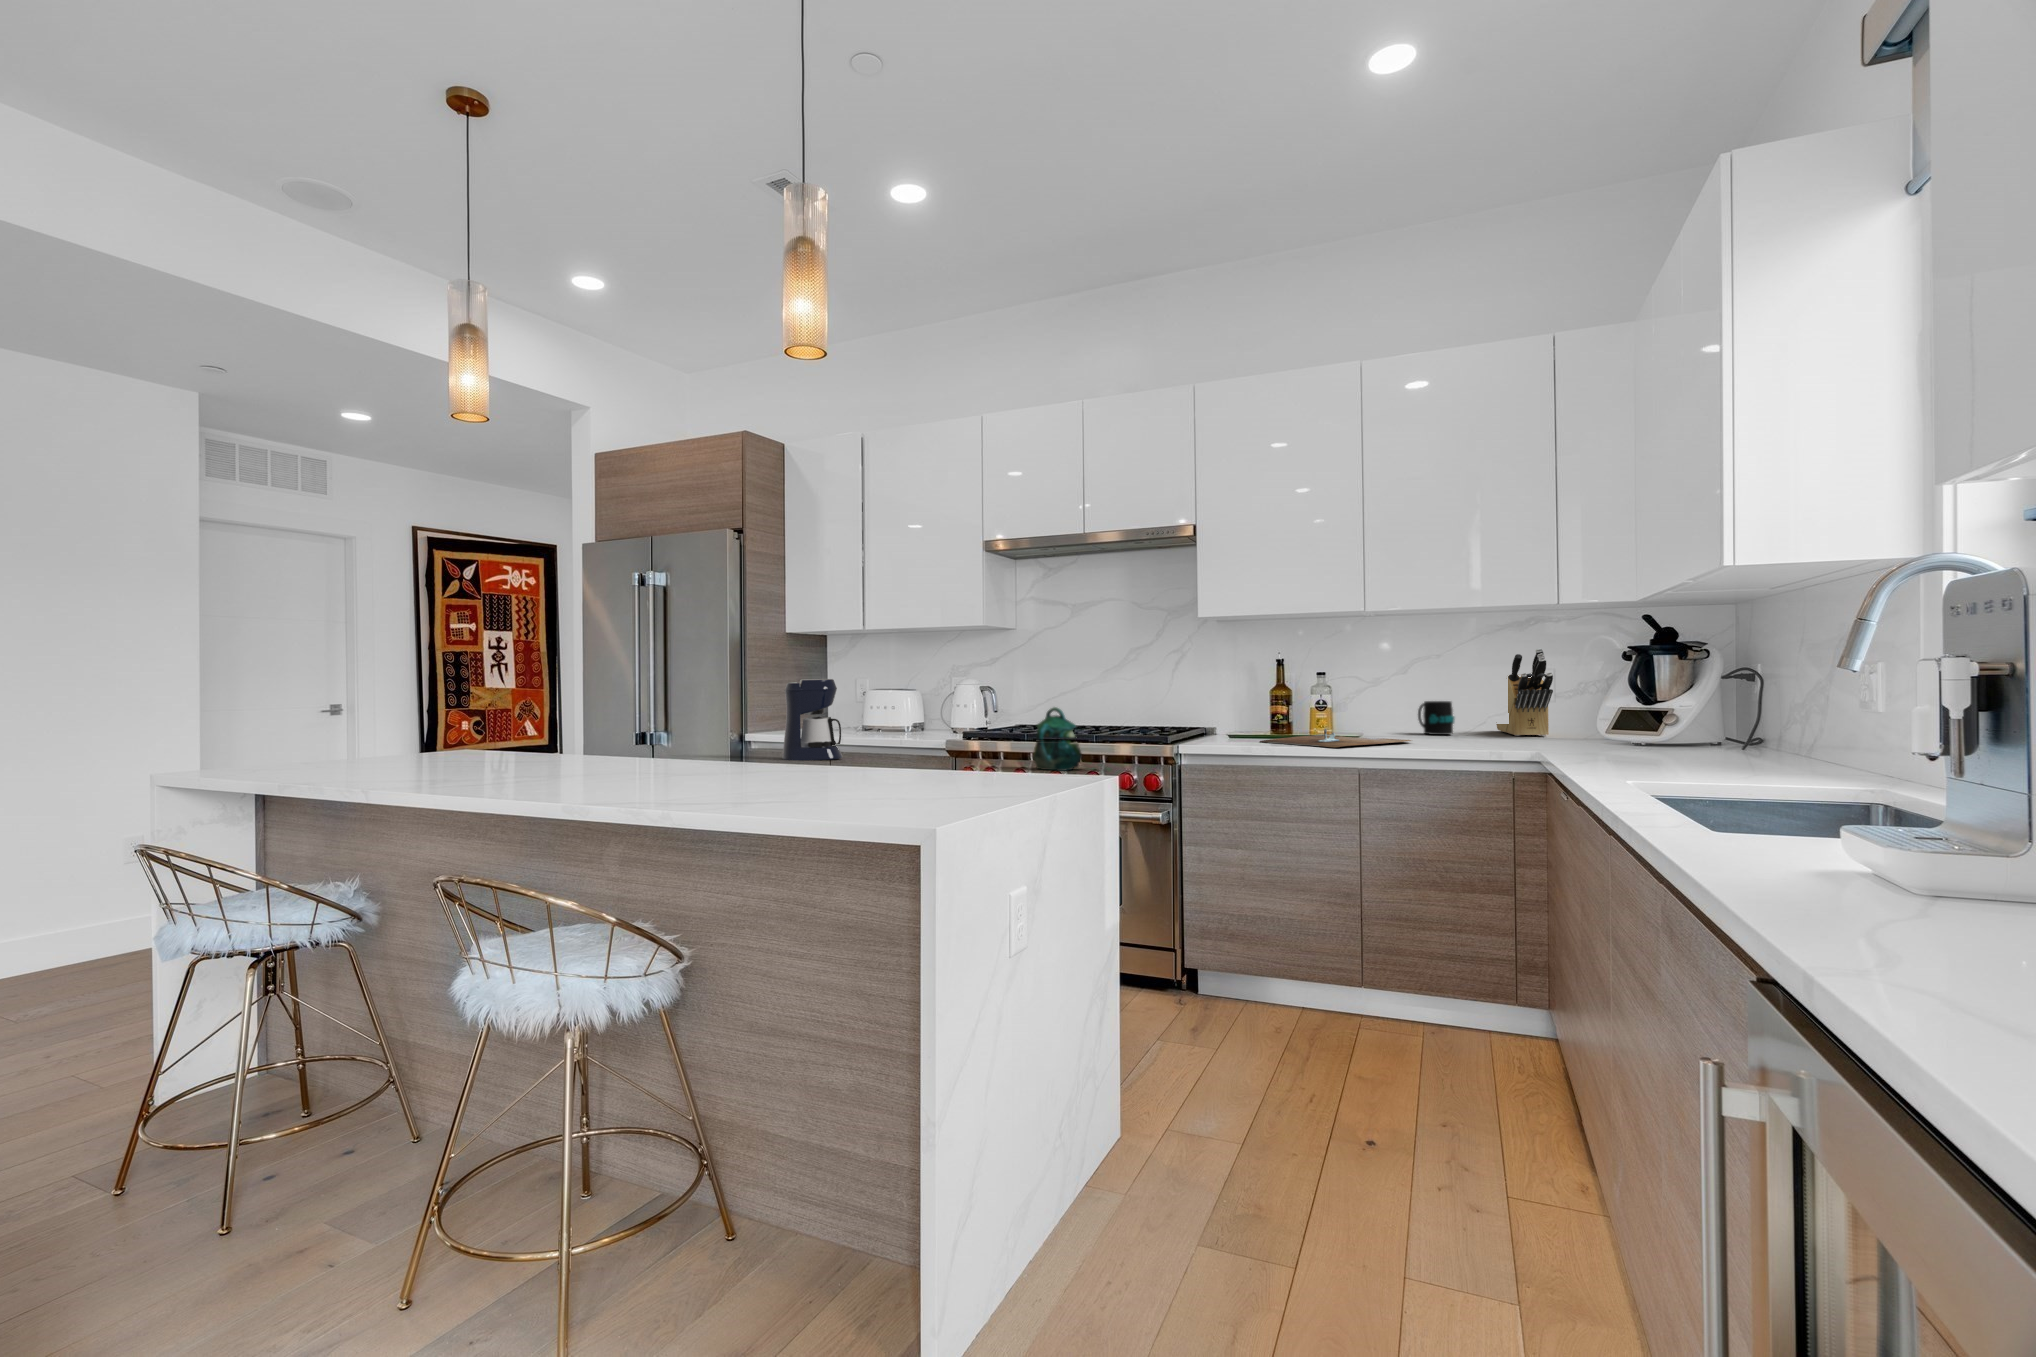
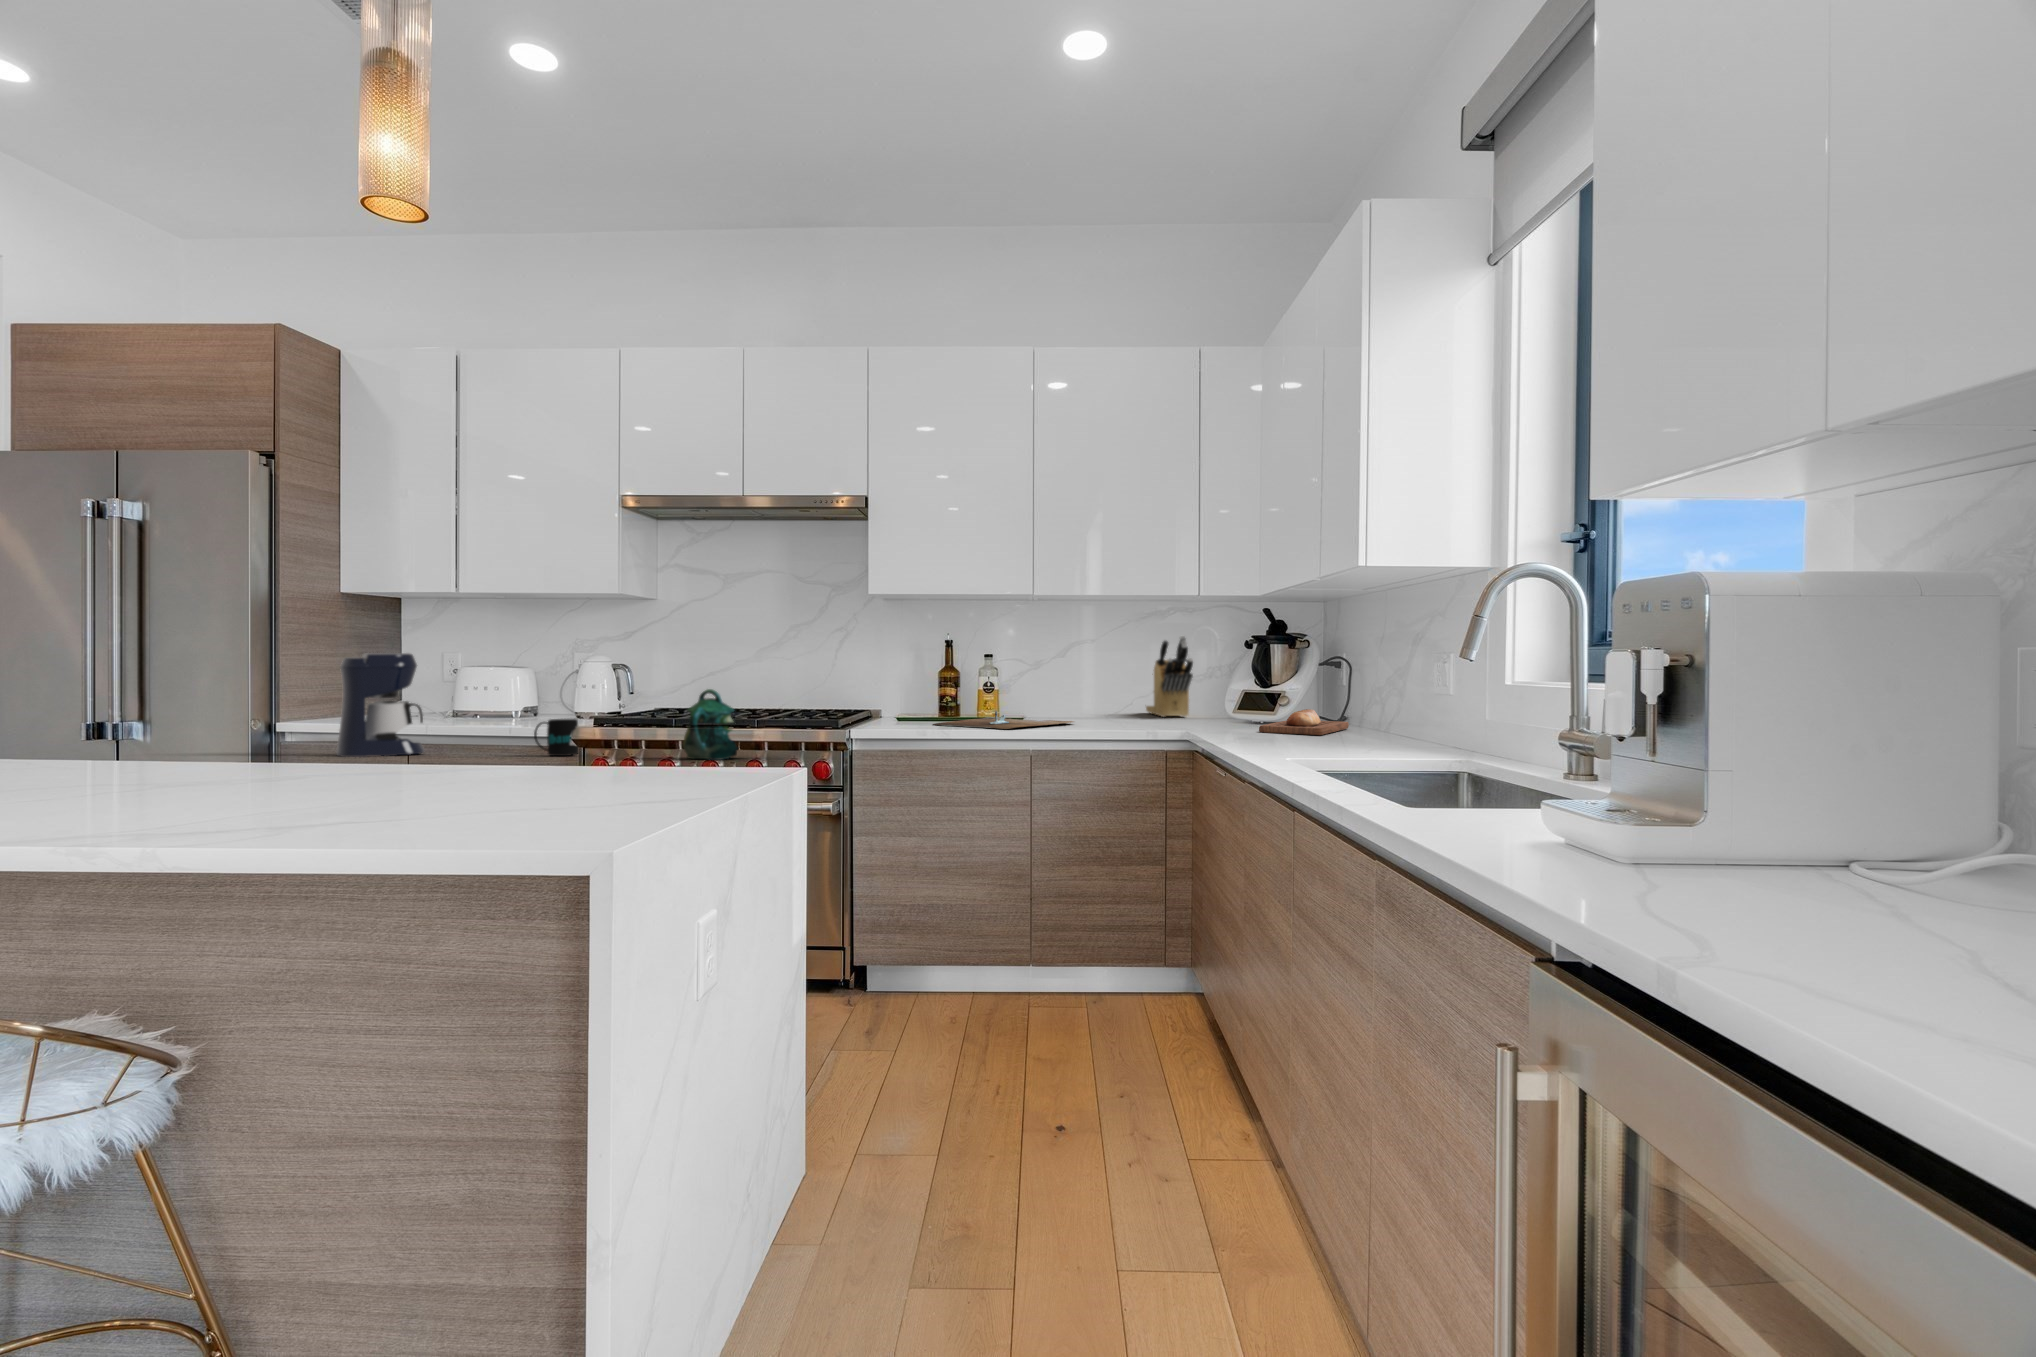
mug: present [1418,701,1455,735] -> present [534,719,579,756]
bread loaf: none [1640,730,1766,761] -> present [1259,709,1349,735]

